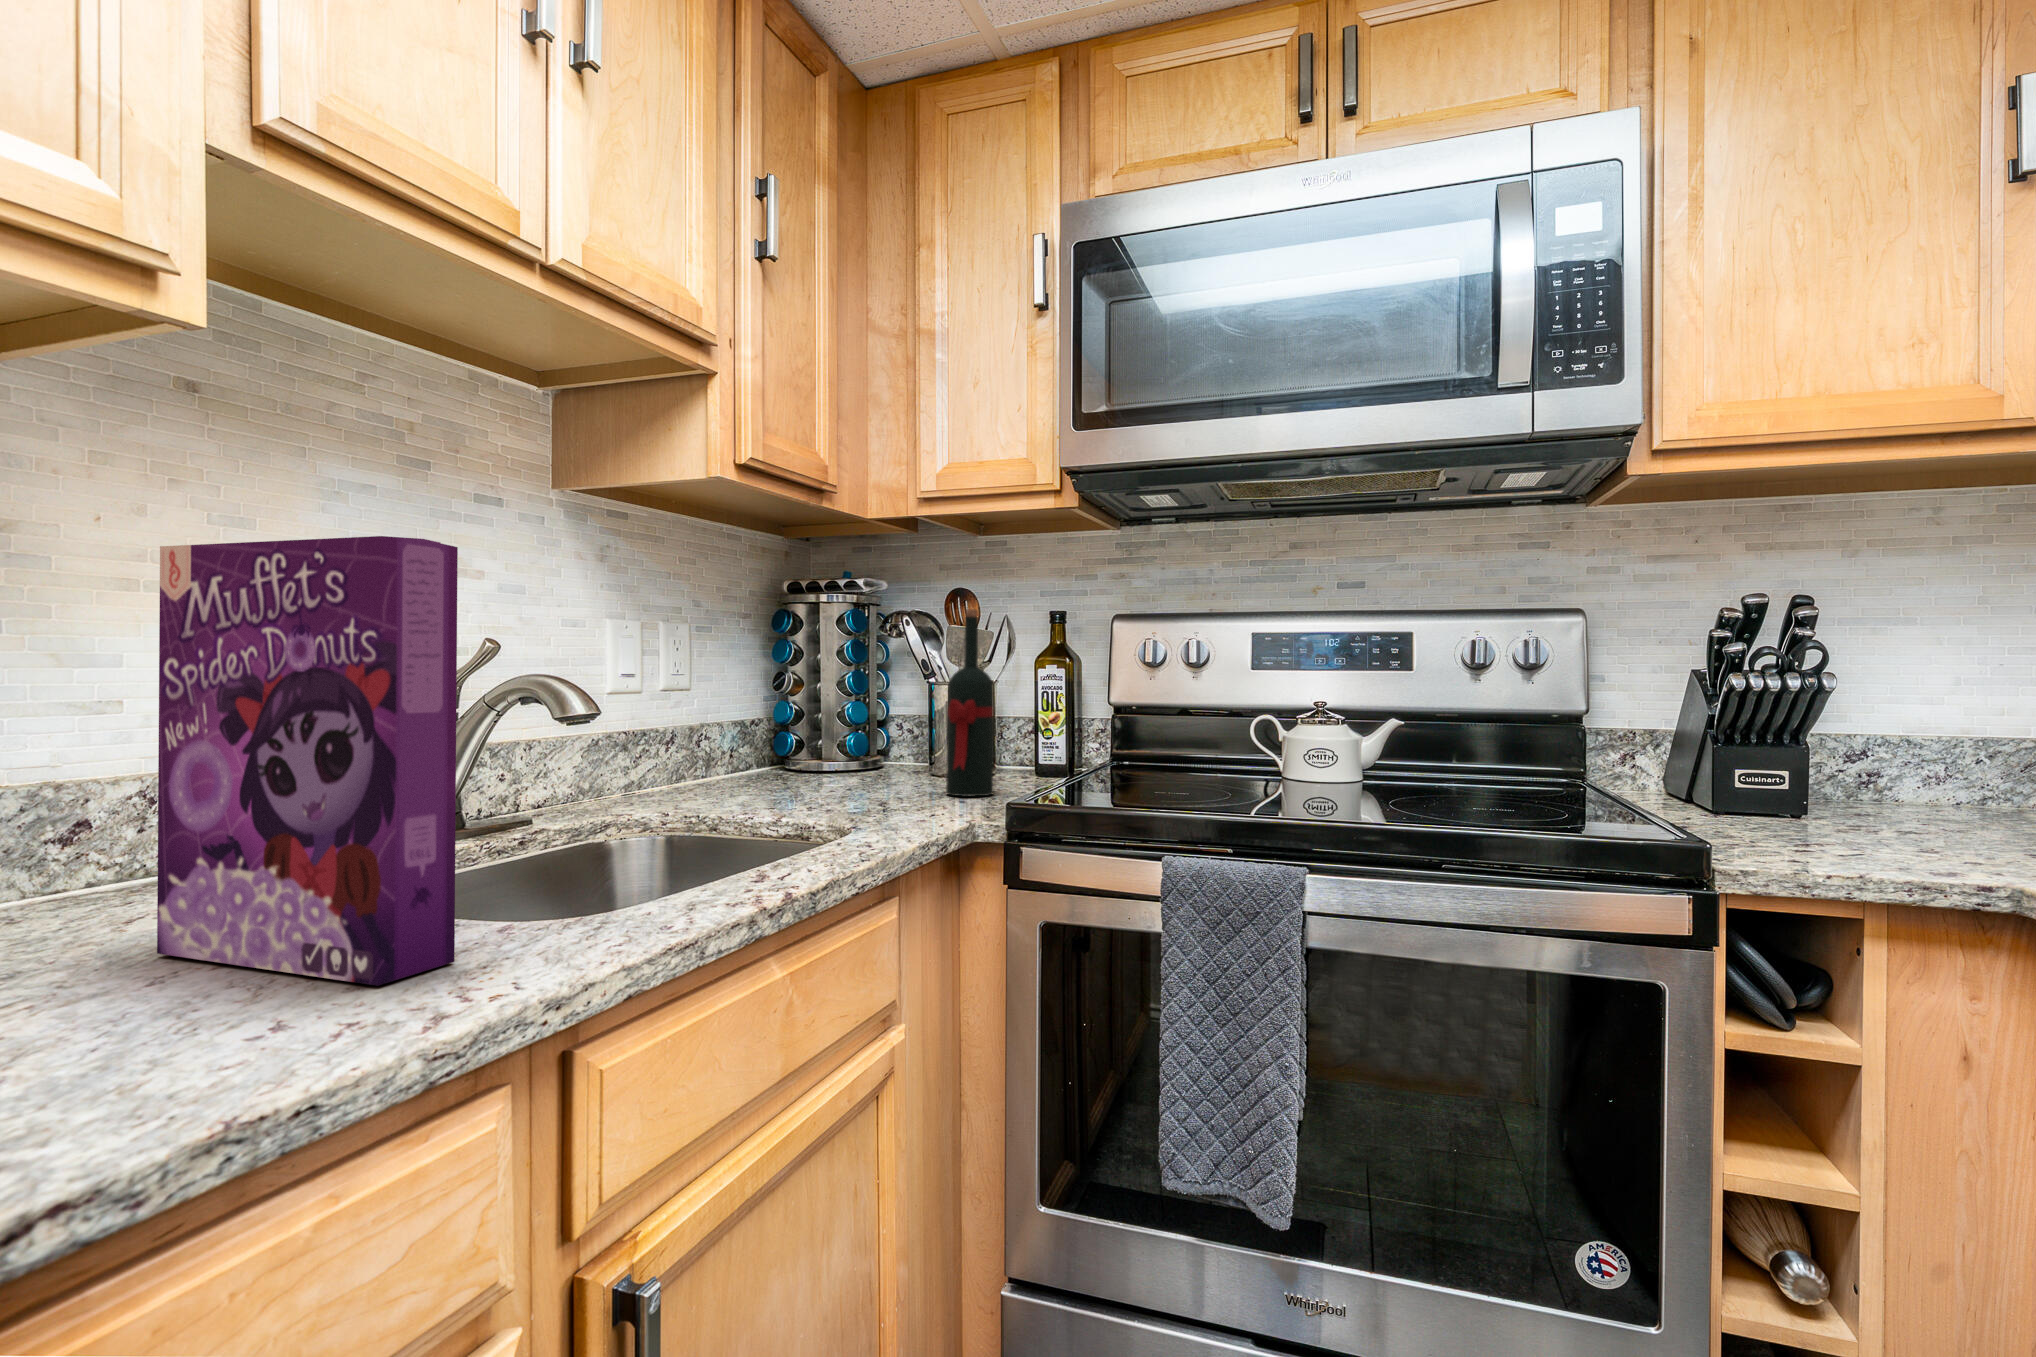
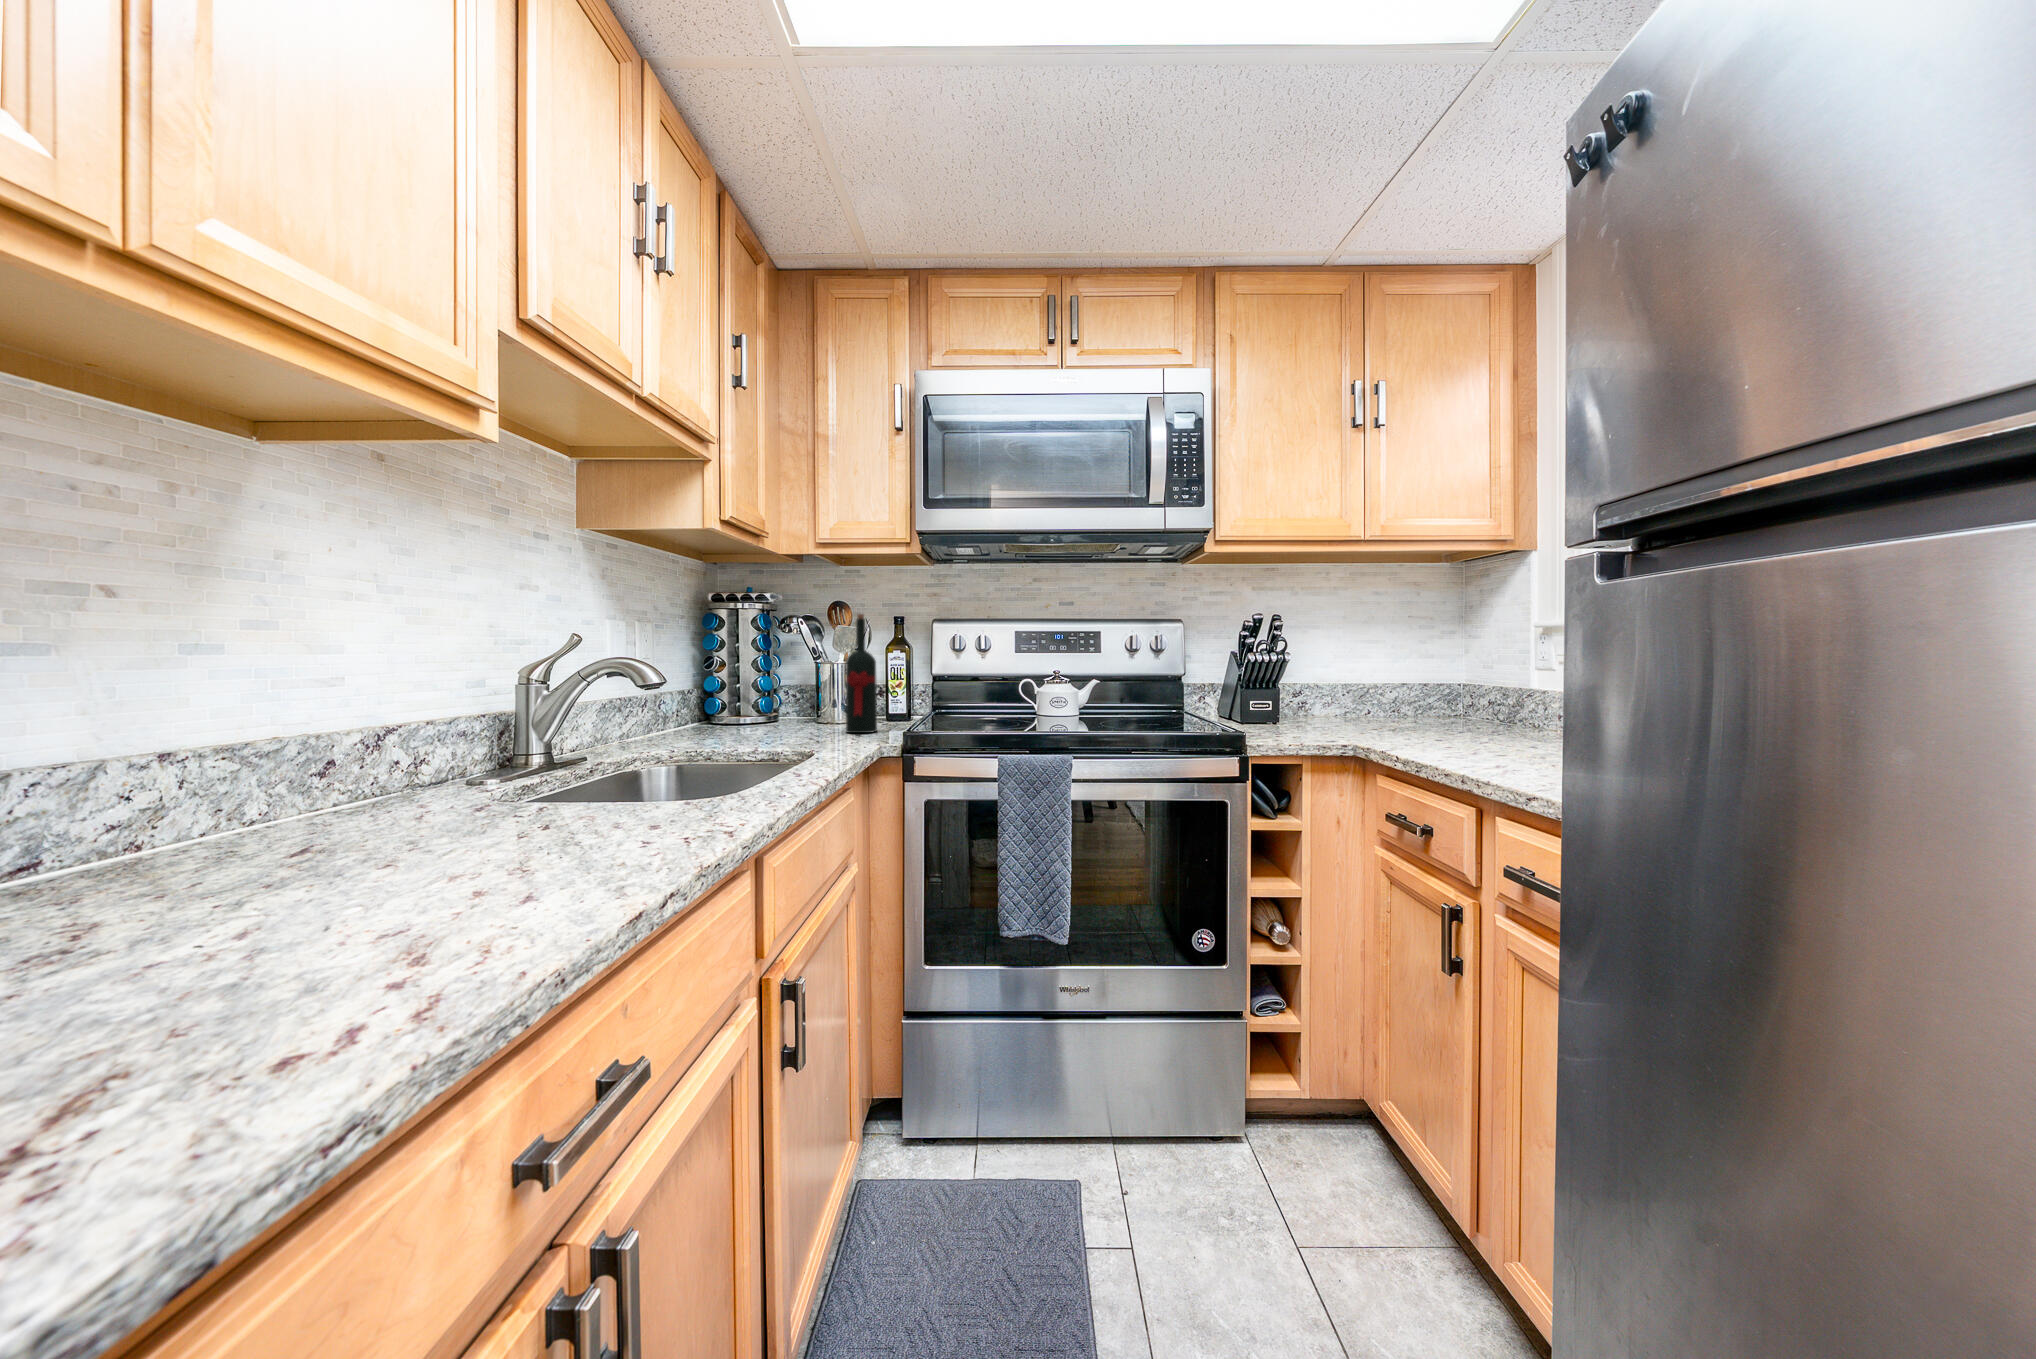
cereal box: present [157,536,458,986] -> none [471,577,680,828]

